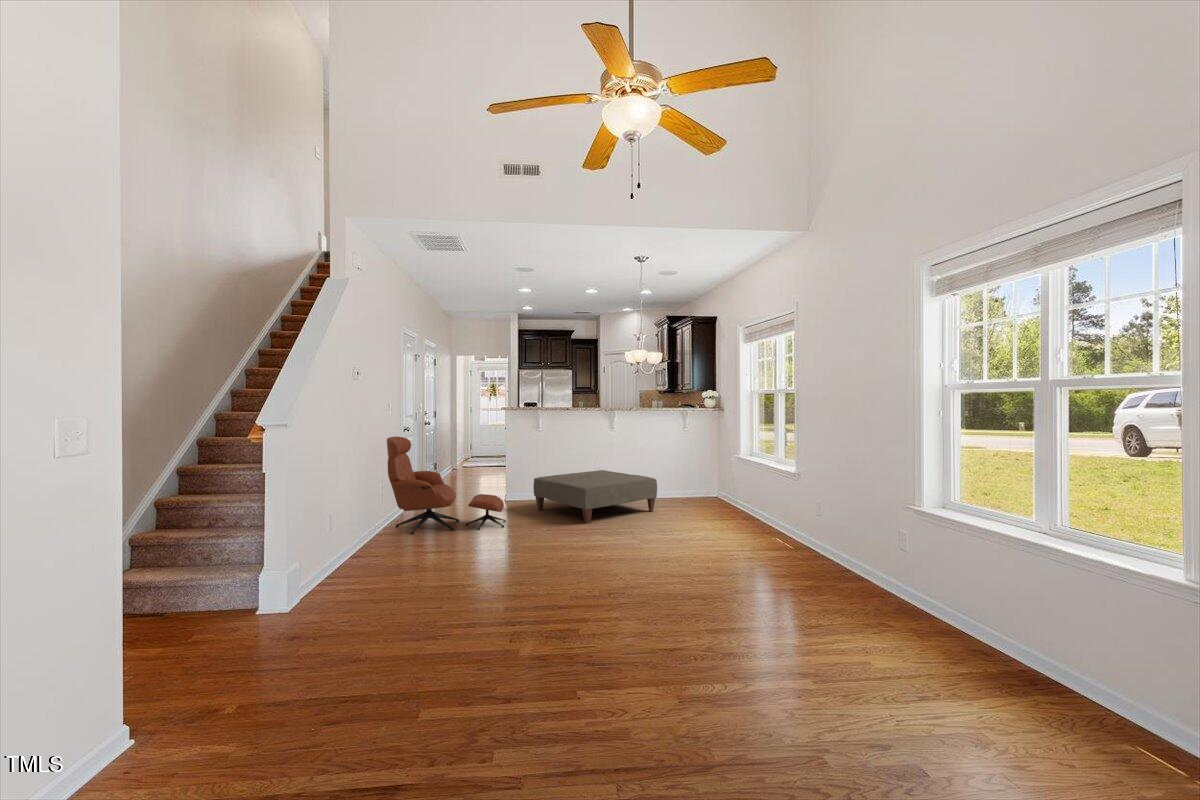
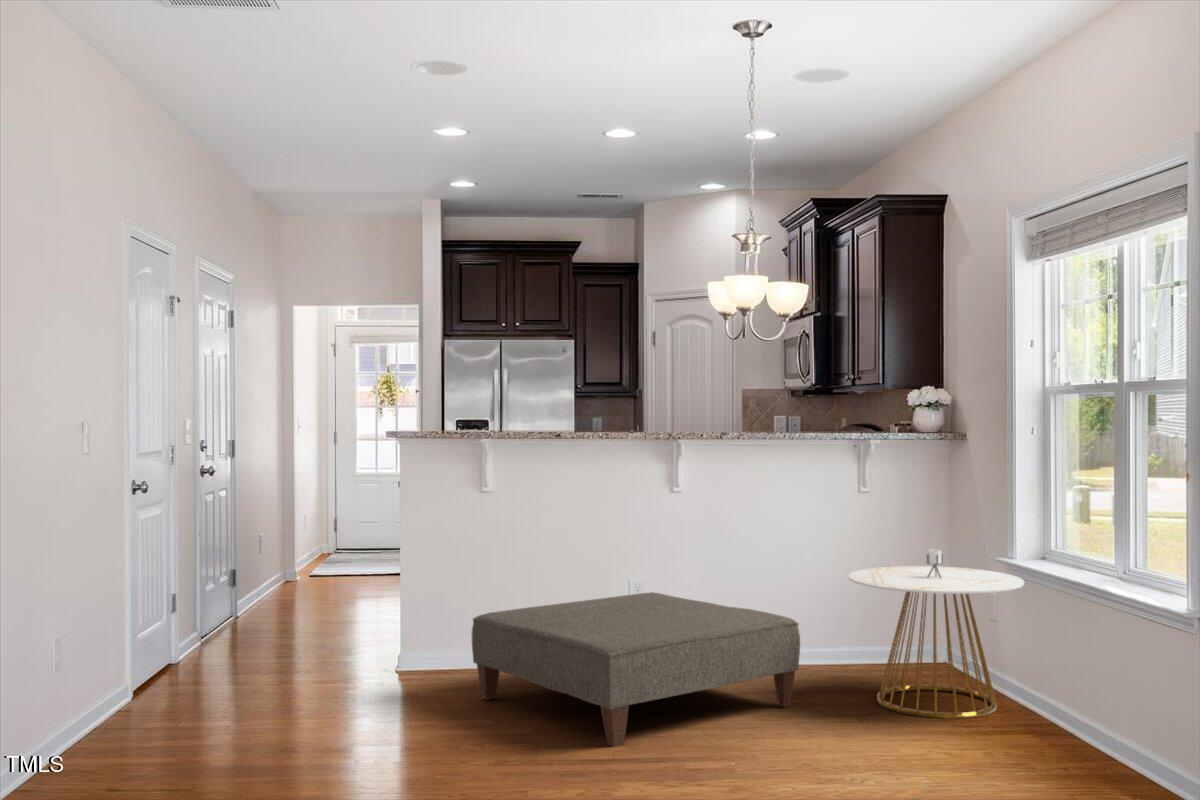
lounge chair: present [387,437,506,535] -> none [67,508,394,780]
side table: none [676,453,740,515] -> present [848,550,1024,719]

